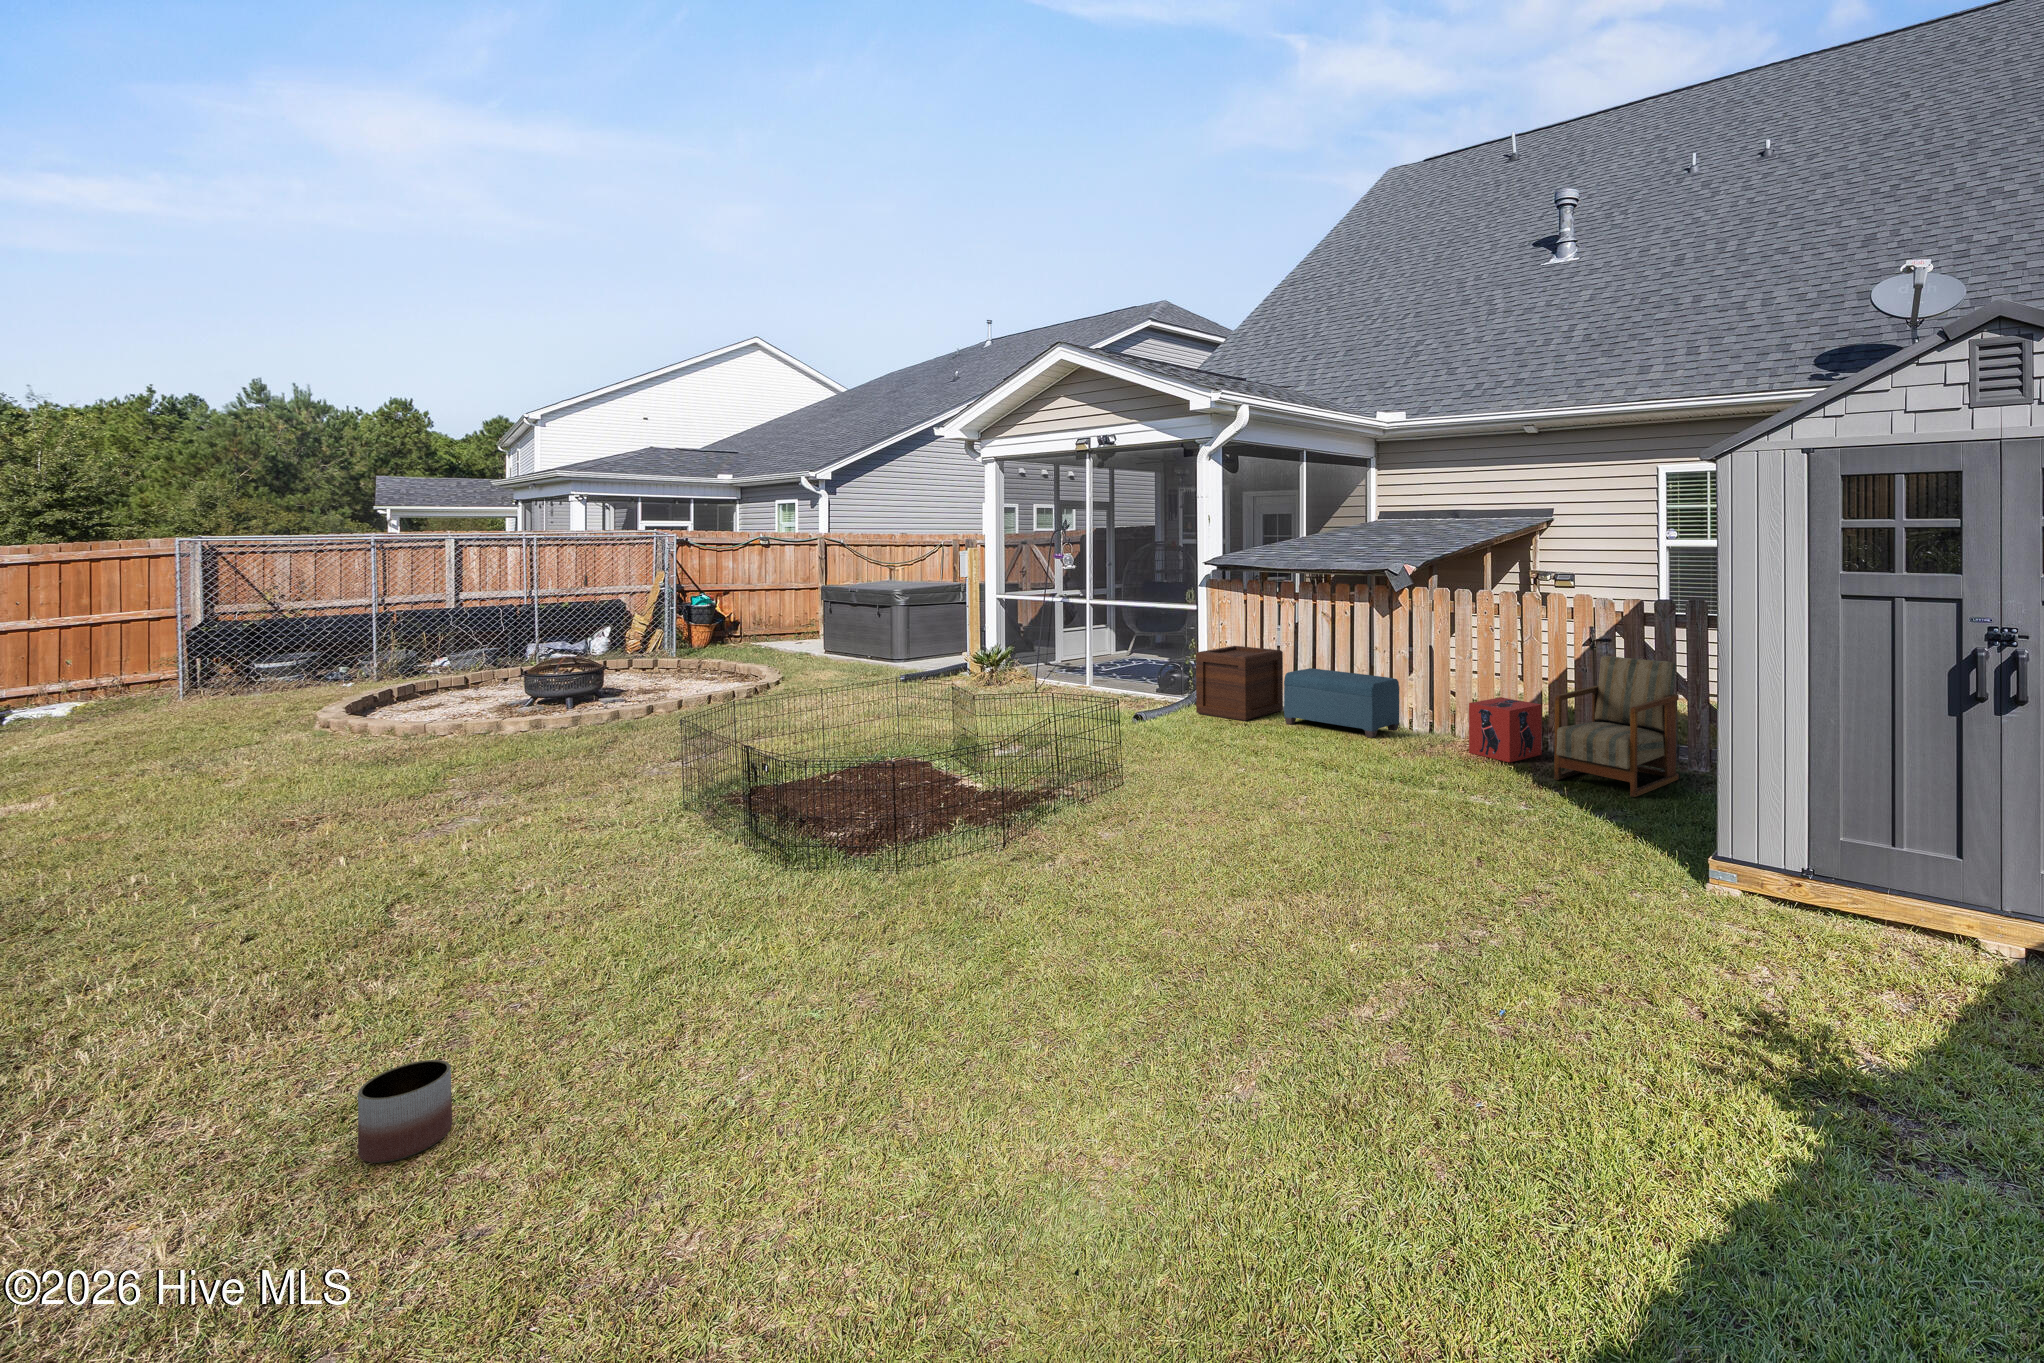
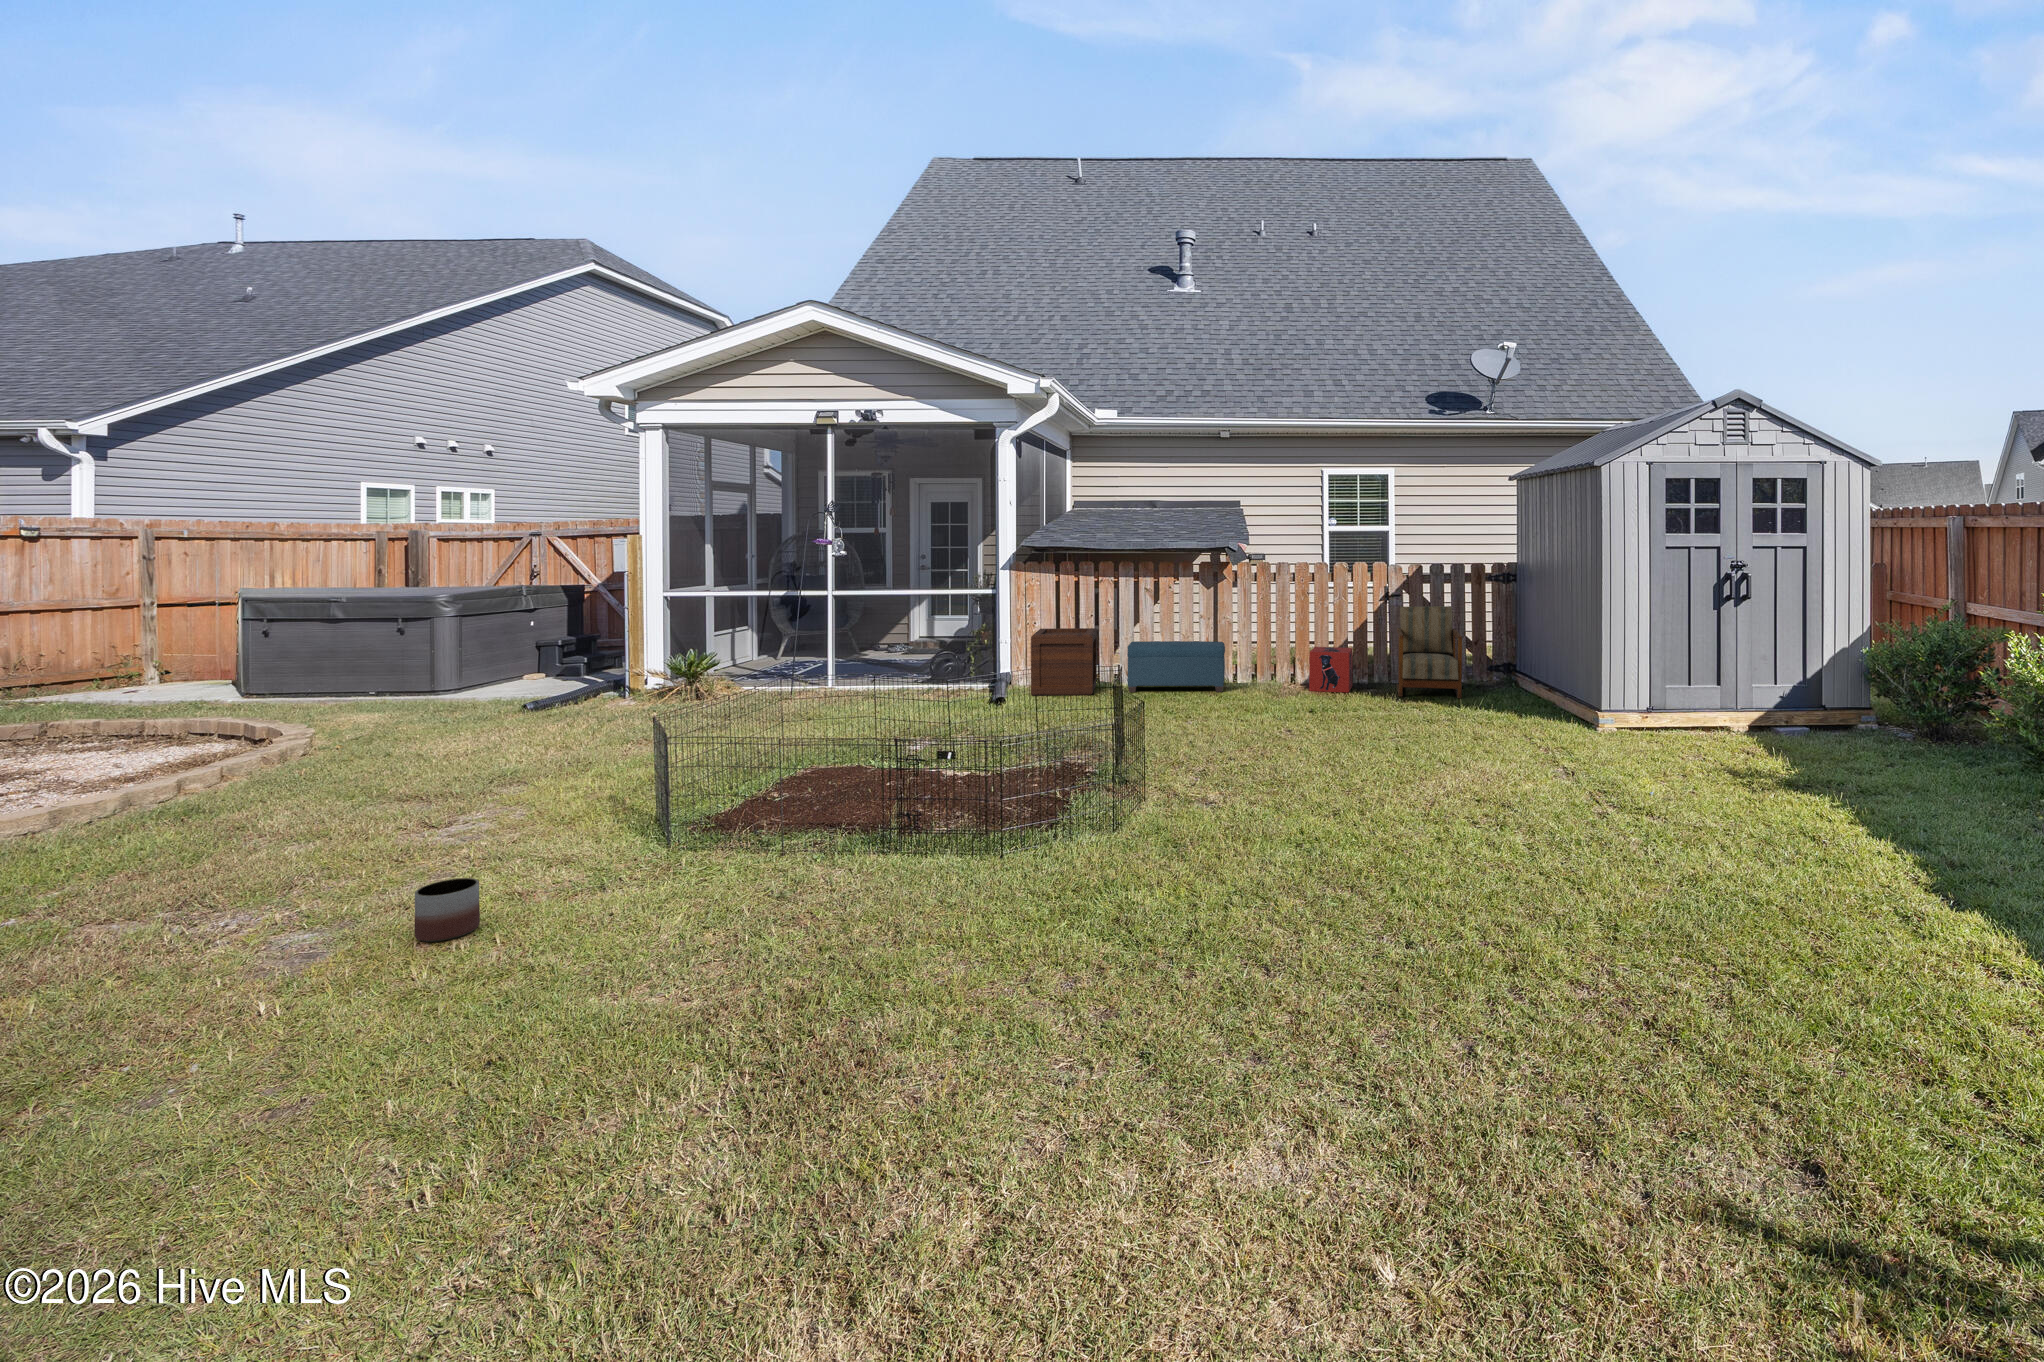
planter: present [358,1060,452,1163] -> present [414,878,480,942]

